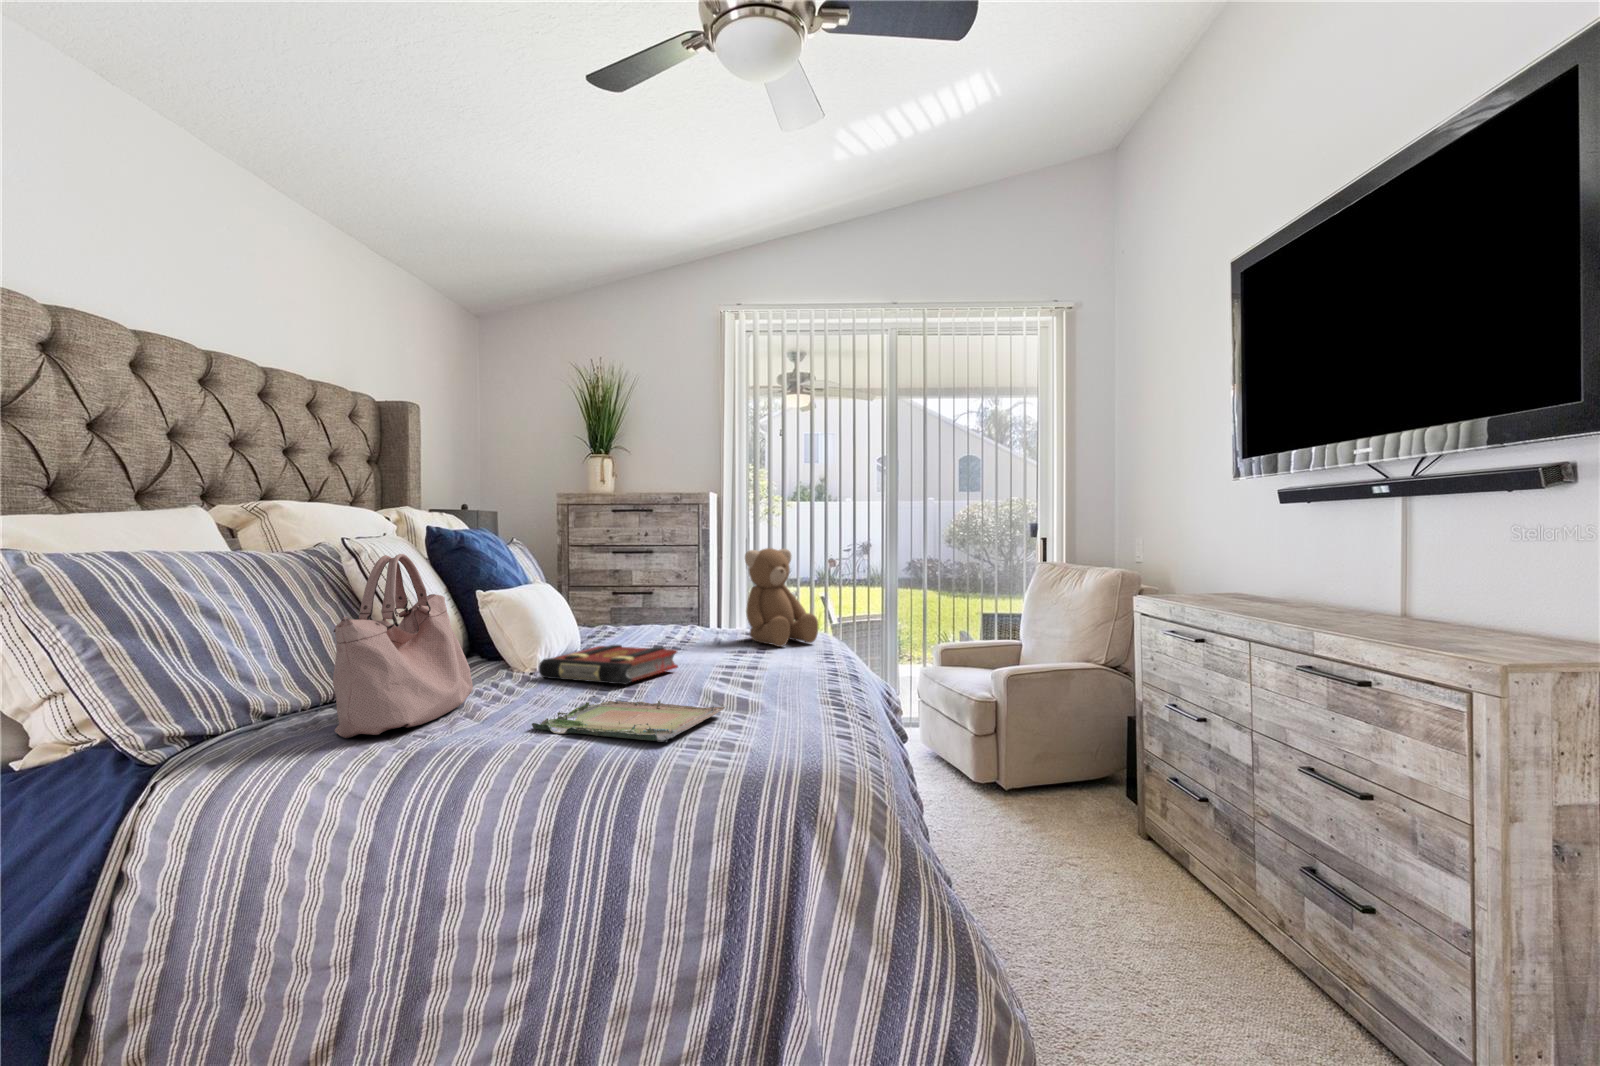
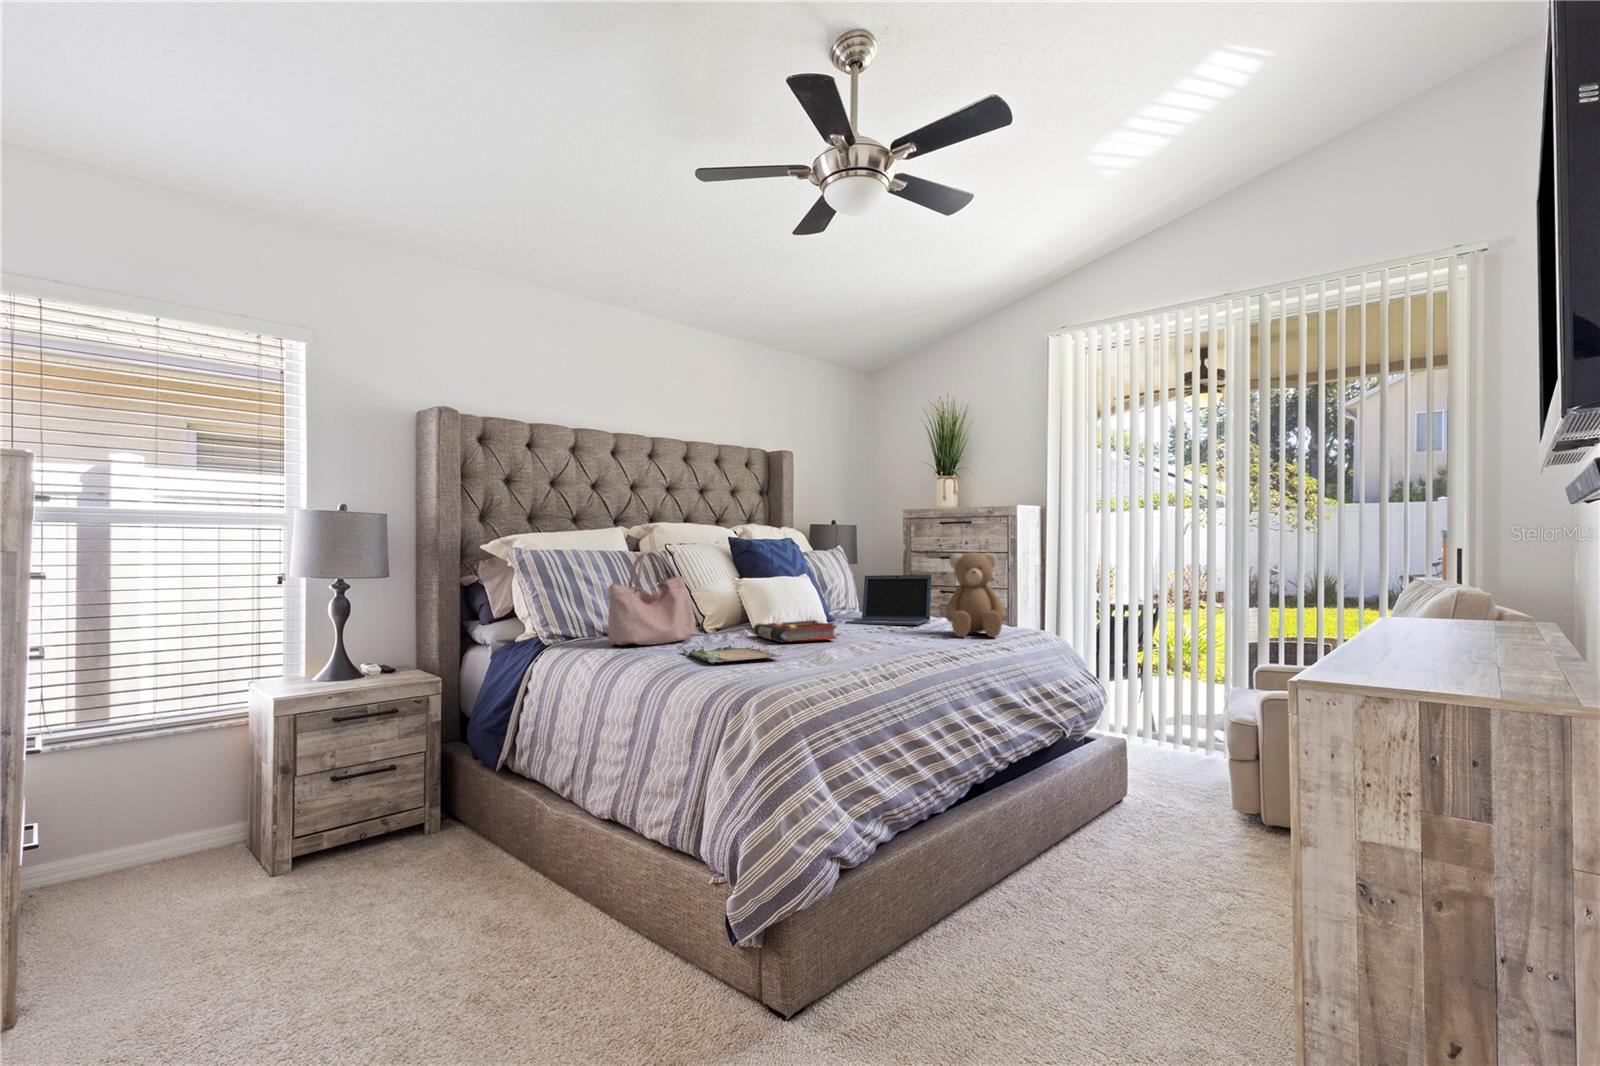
laptop: none [585,574,684,642] -> present [845,575,932,625]

